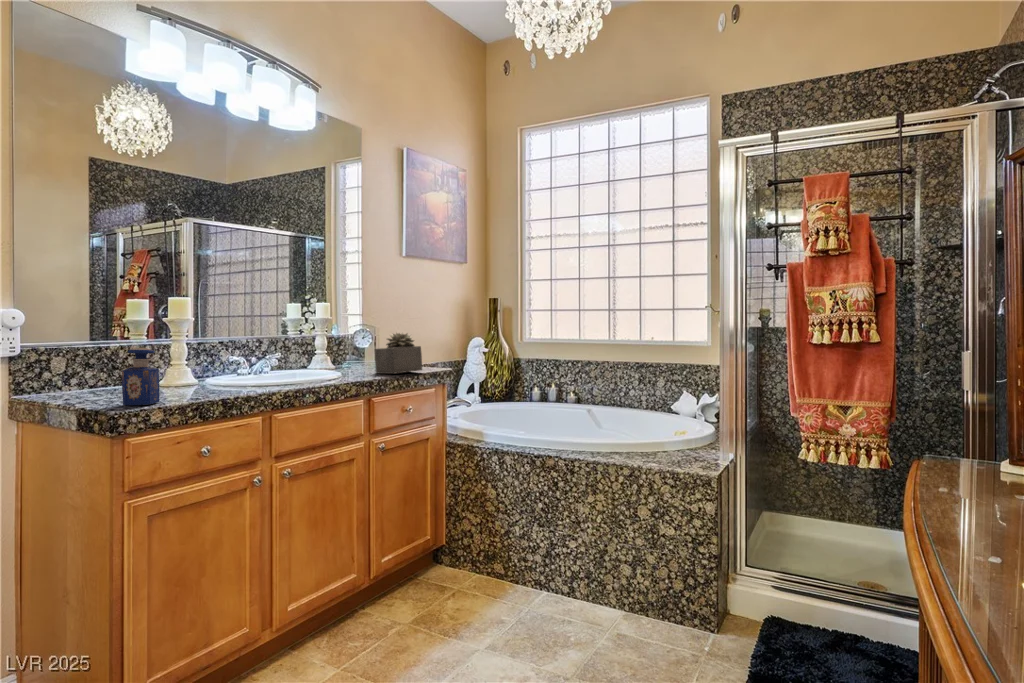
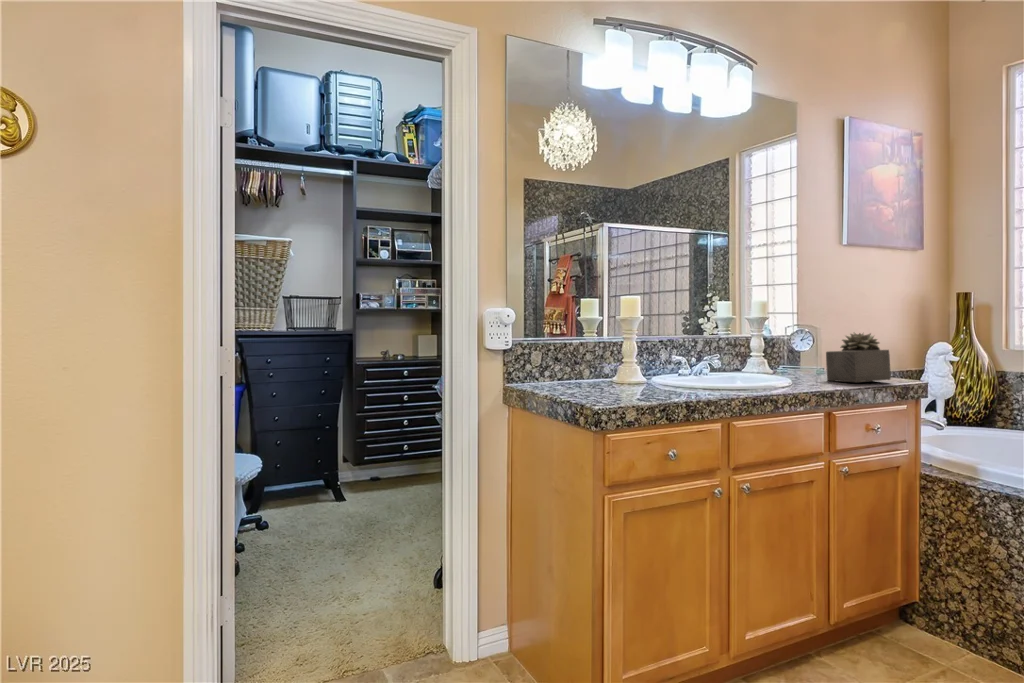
perfume bottle: present [122,348,160,405] -> none [603,346,633,402]

